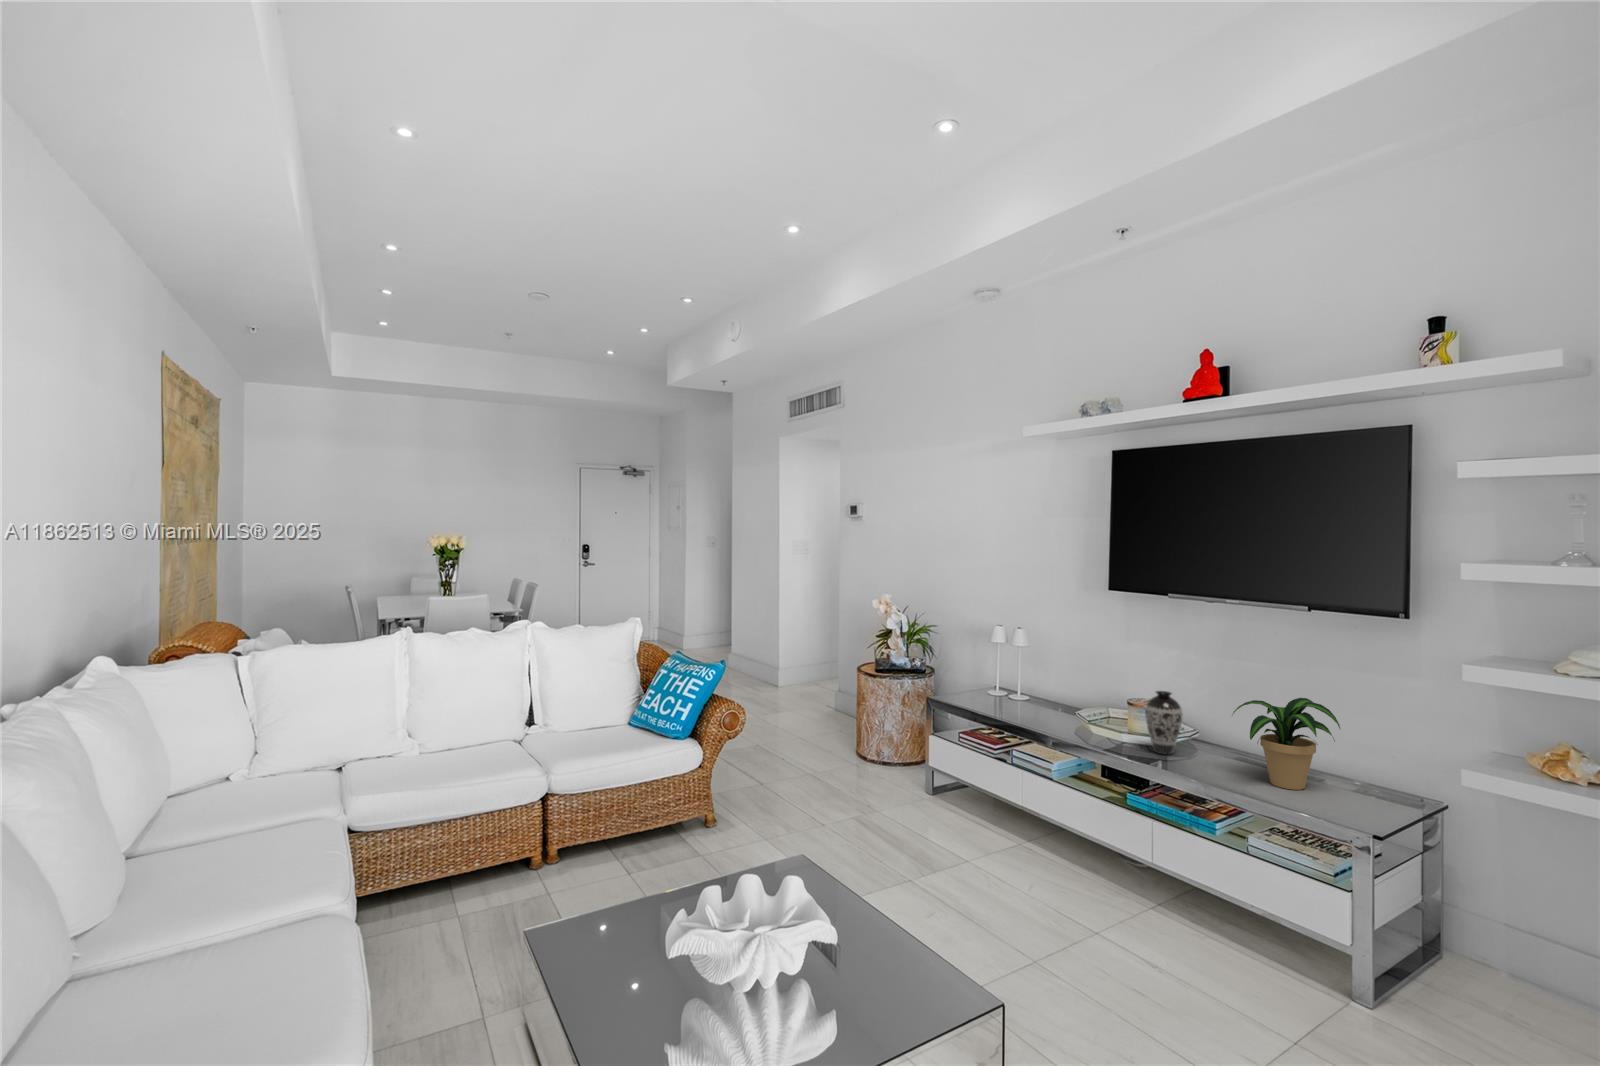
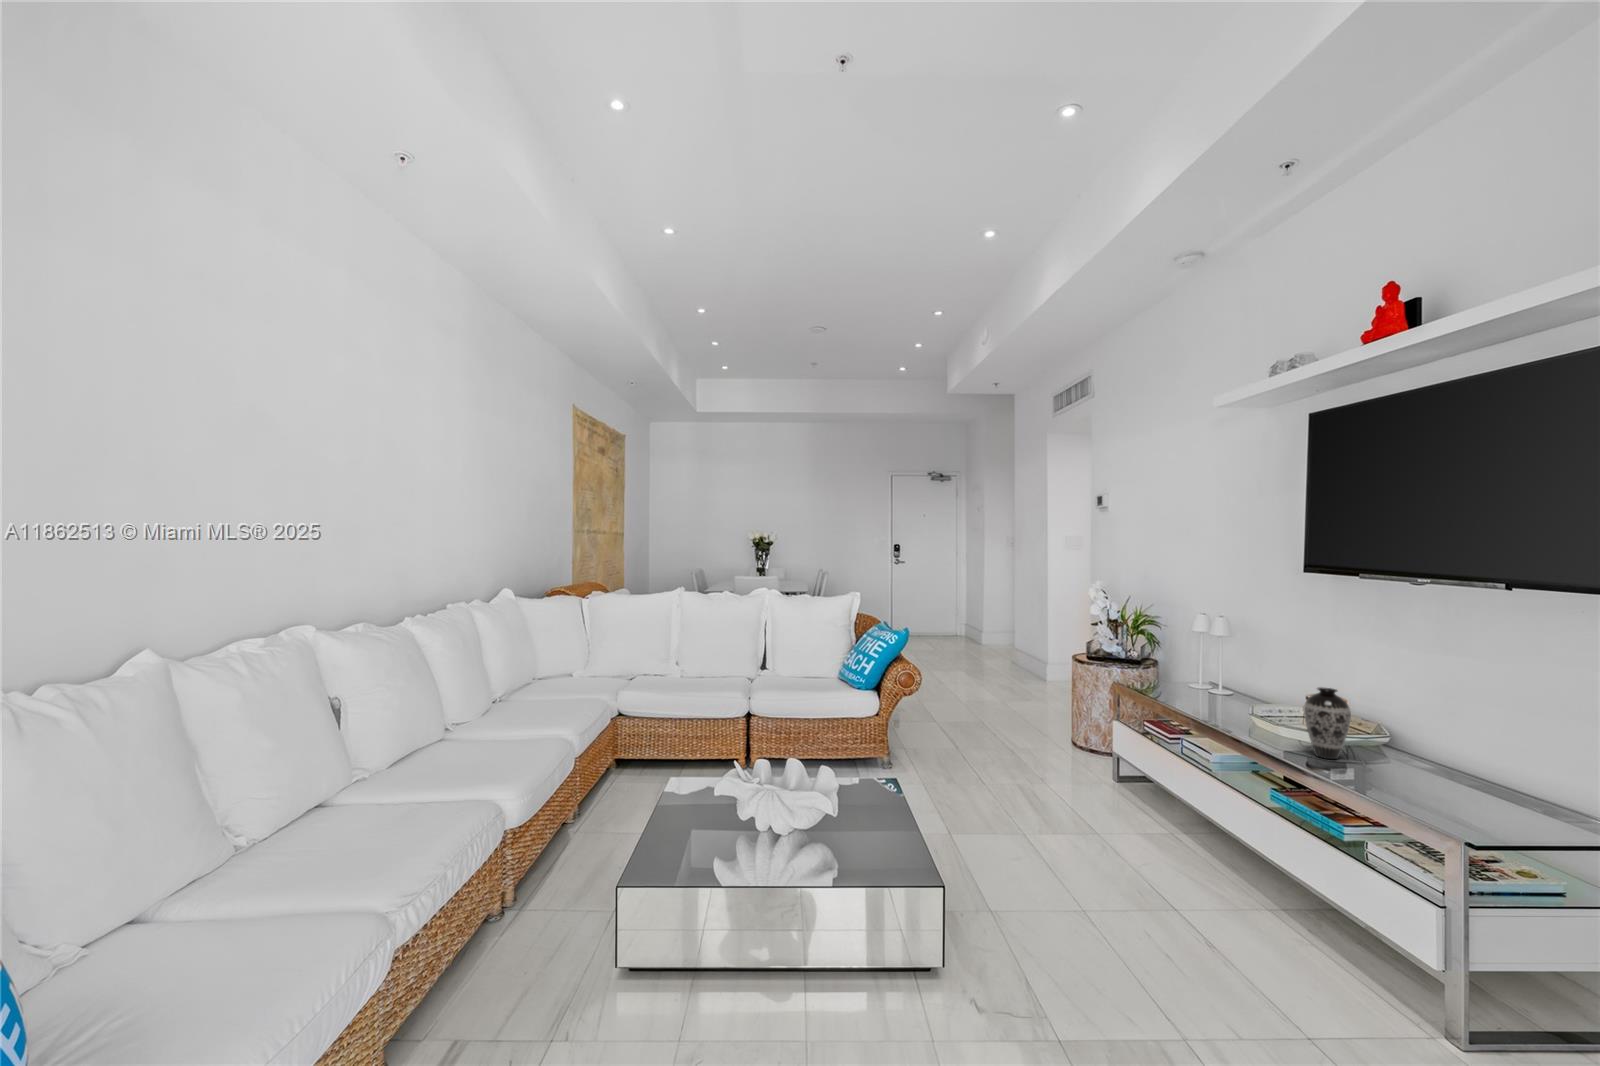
potted plant: present [1232,698,1340,790] -> none [1384,701,1519,810]

